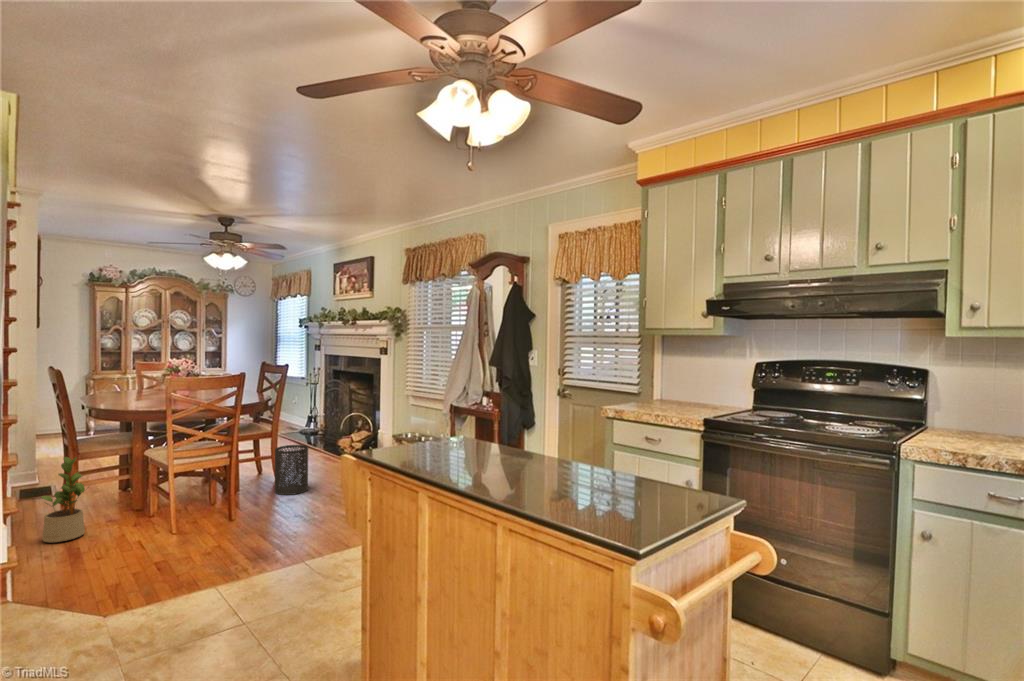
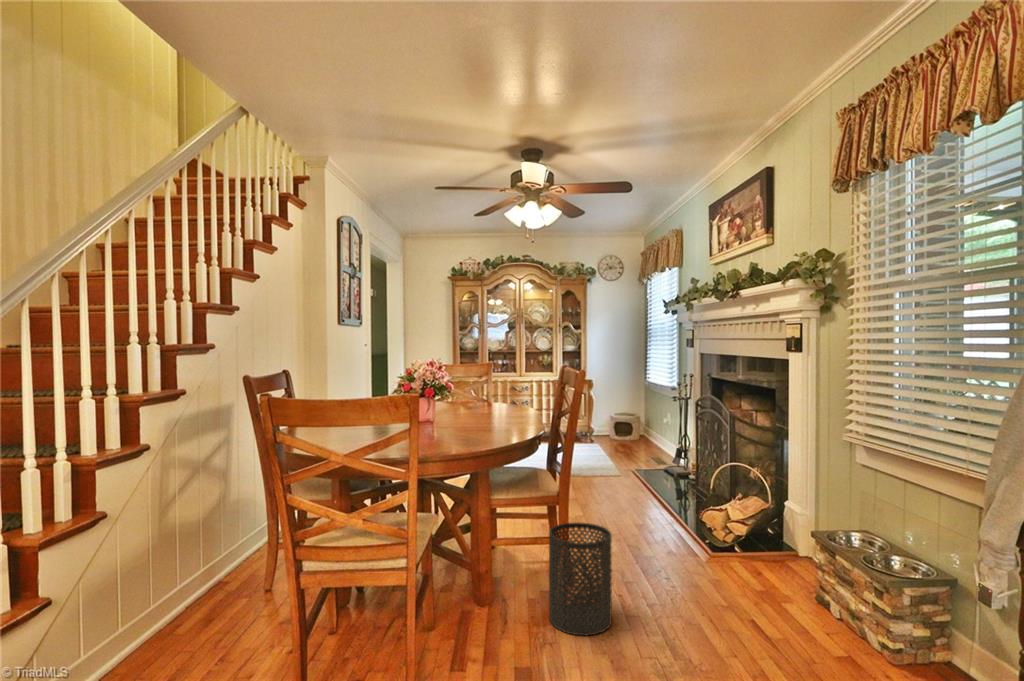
potted plant: present [41,457,85,542] -> none [186,501,254,642]

